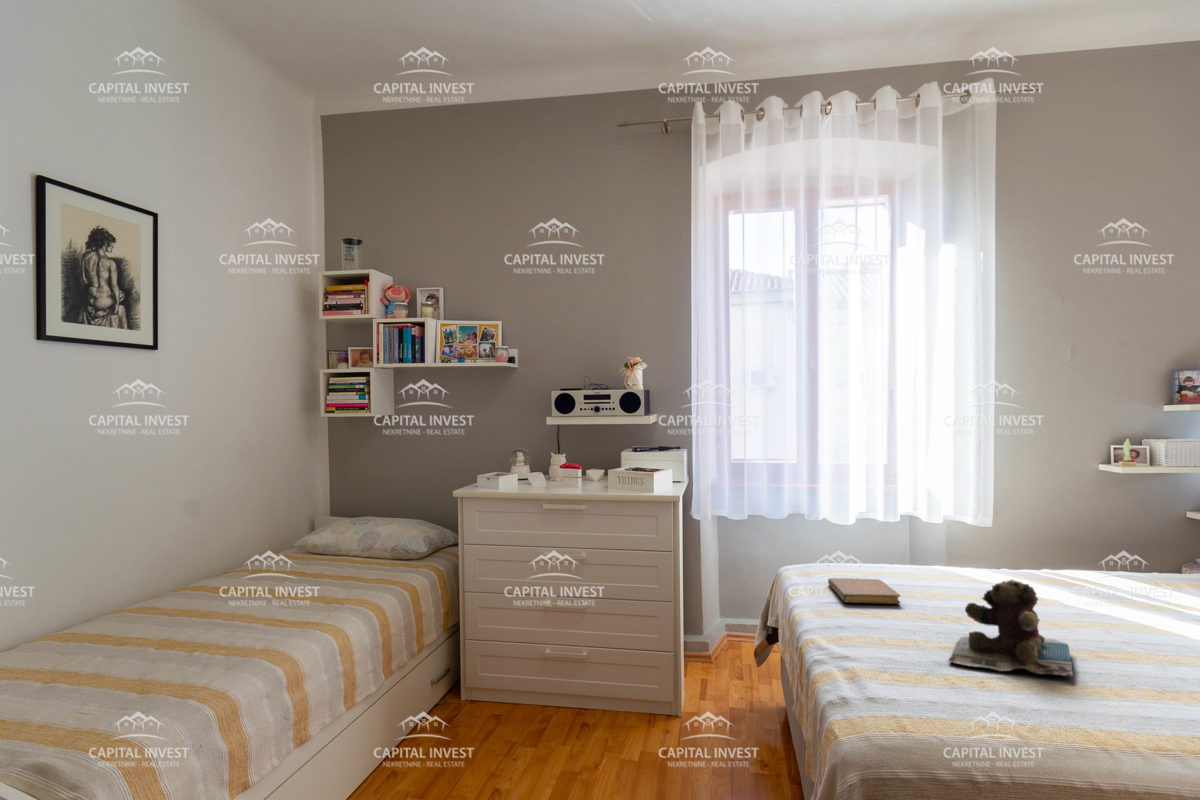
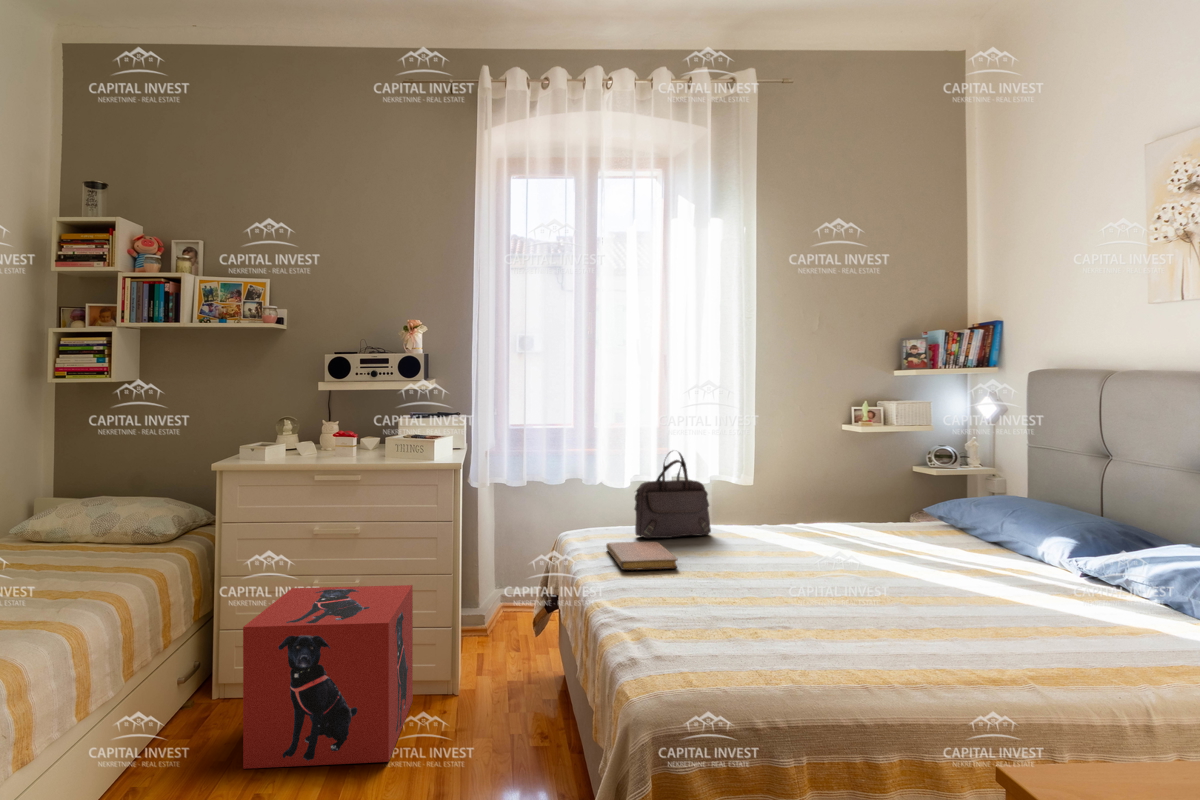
handbag: none [856,489,938,577] -> present [635,452,711,538]
teddy bear: present [949,580,1073,676] -> none [732,543,861,649]
storage box: none [504,607,639,765] -> present [243,585,413,769]

